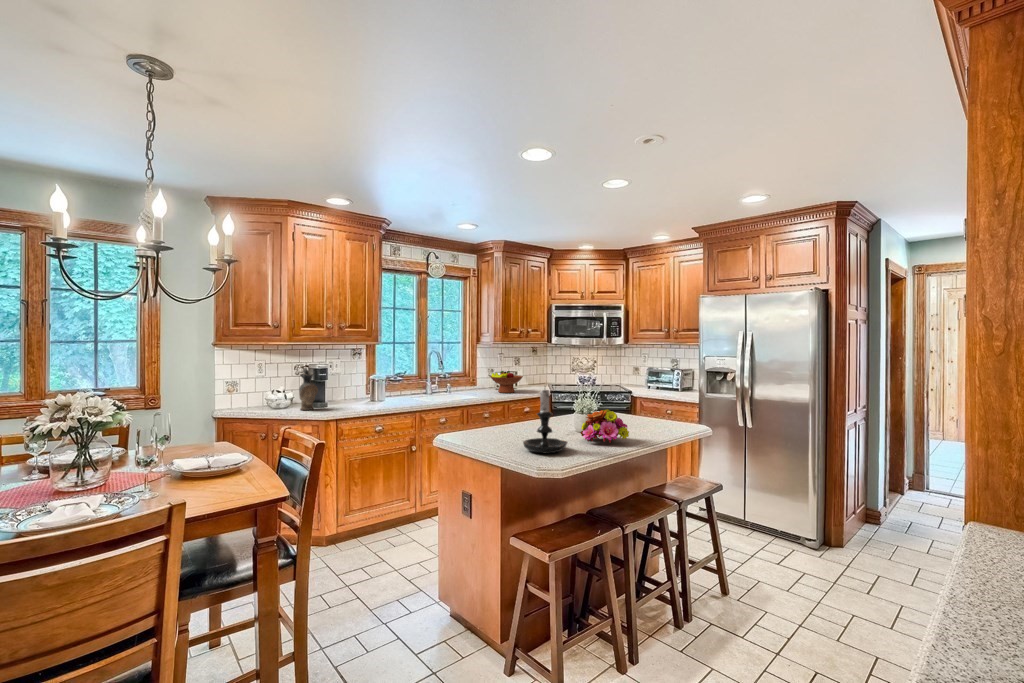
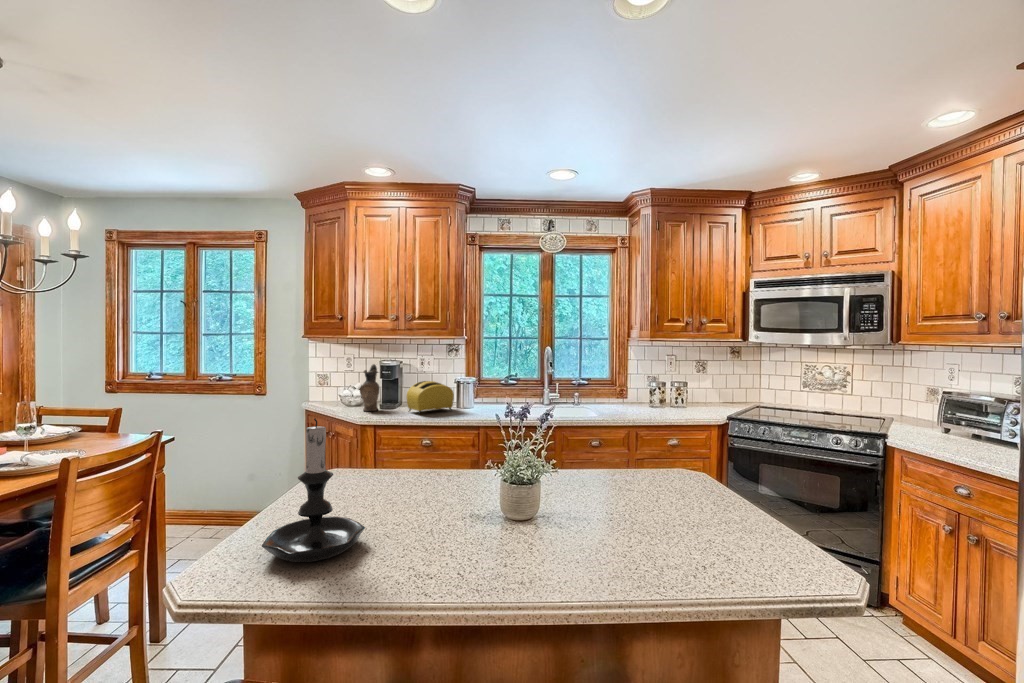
fruit bowl: present [490,371,523,393] -> none [626,380,677,413]
toaster: none [343,380,380,408] -> present [407,381,454,414]
flower bouquet: present [581,409,629,443] -> none [415,484,525,571]

